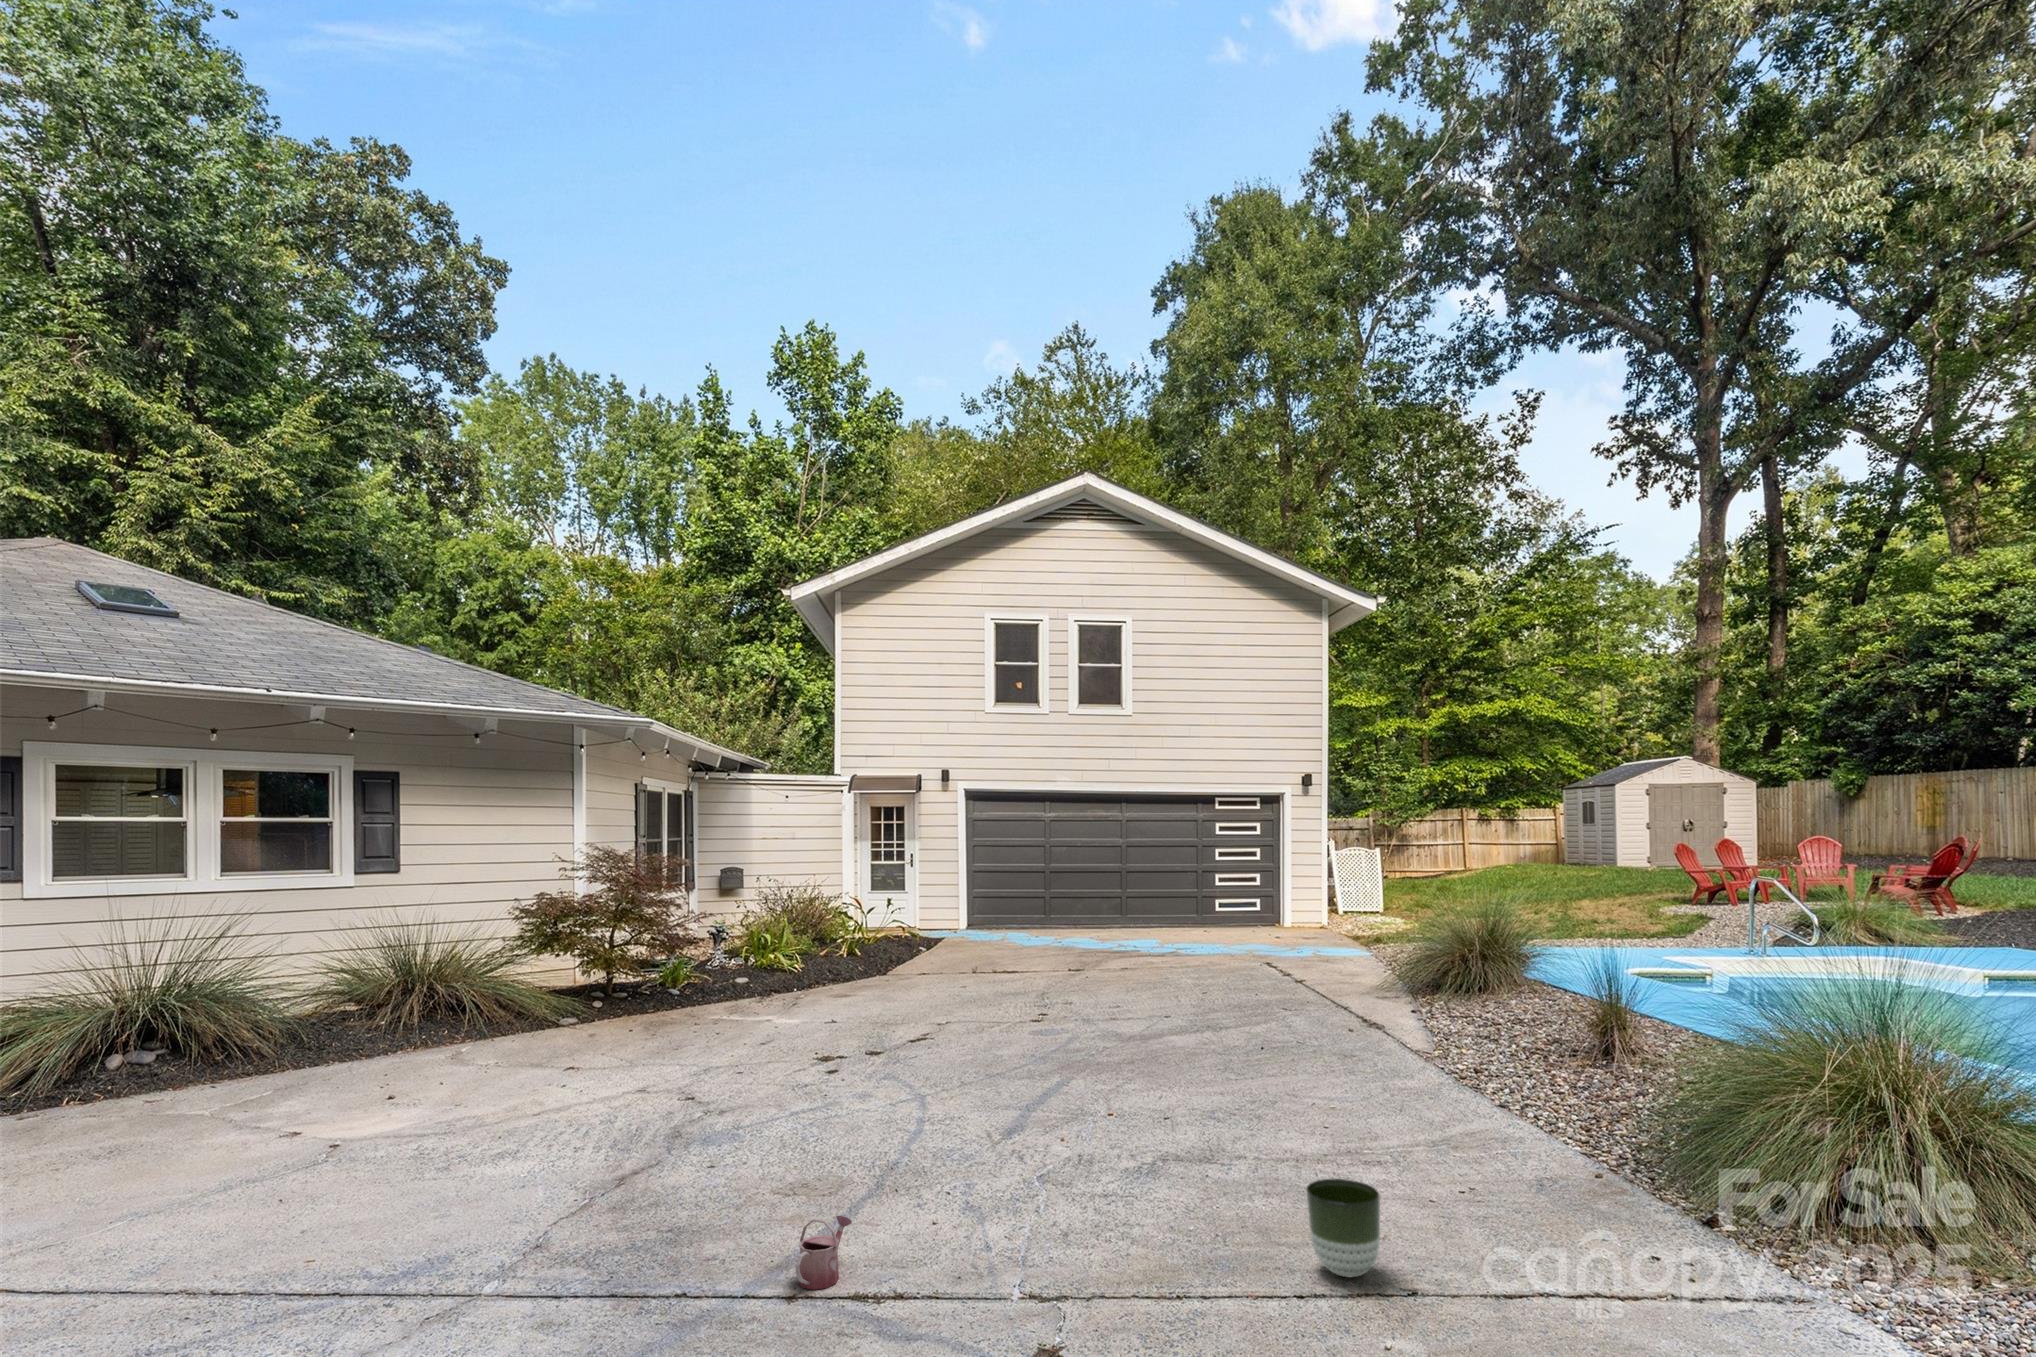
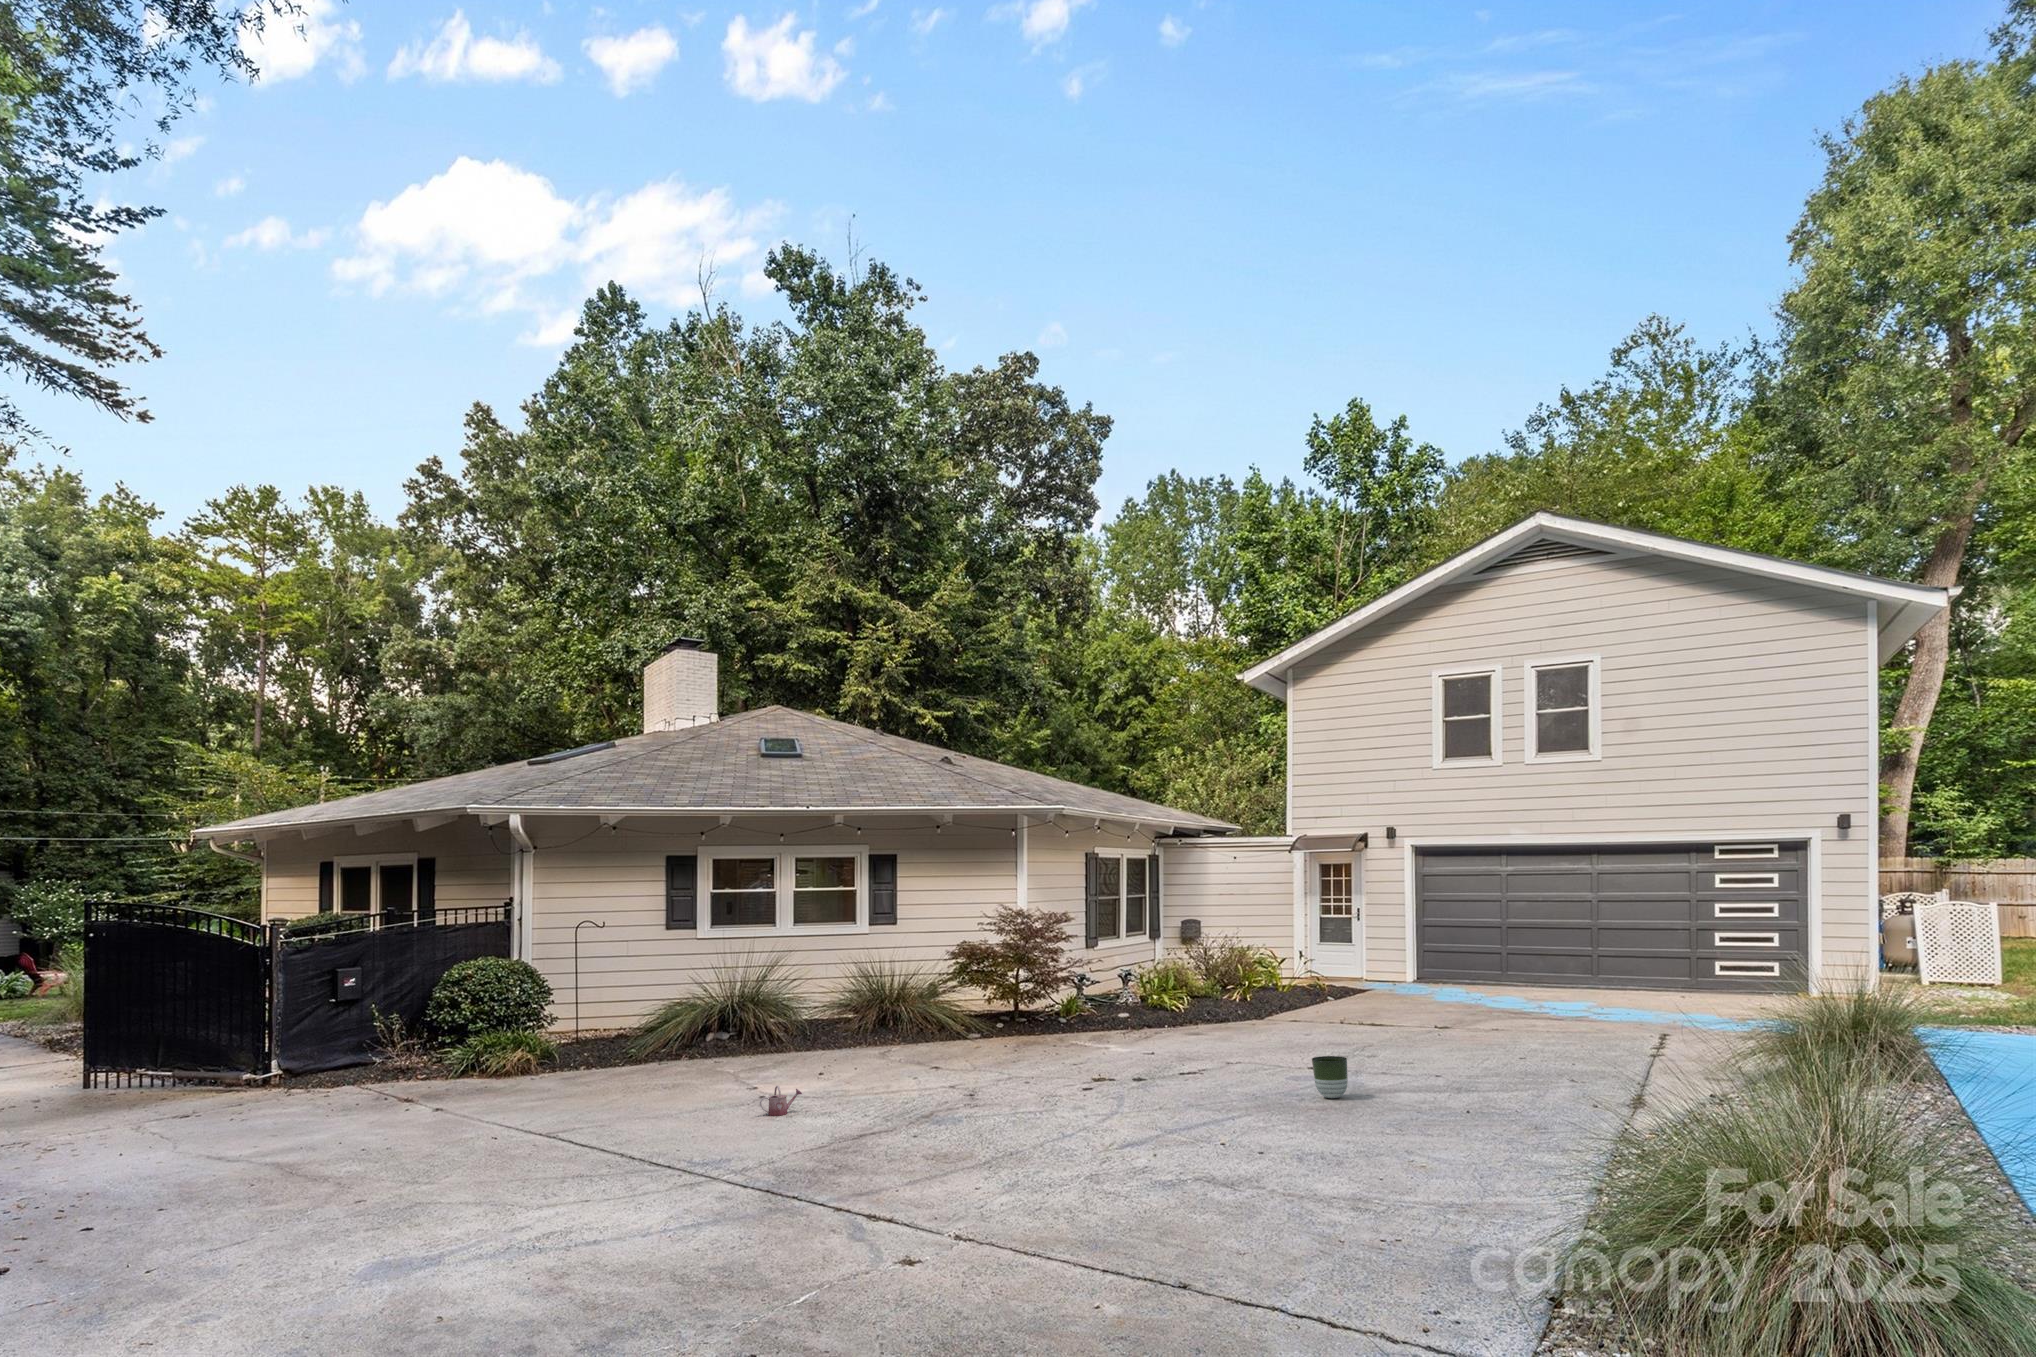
planter: present [1306,1179,1380,1277] -> present [1312,1056,1348,1098]

